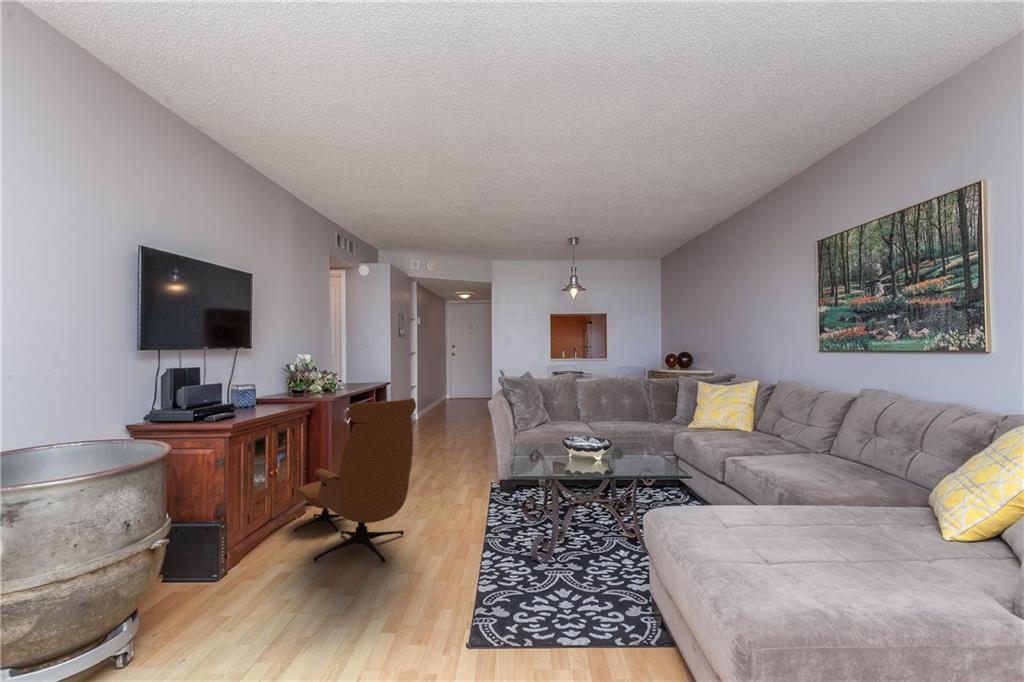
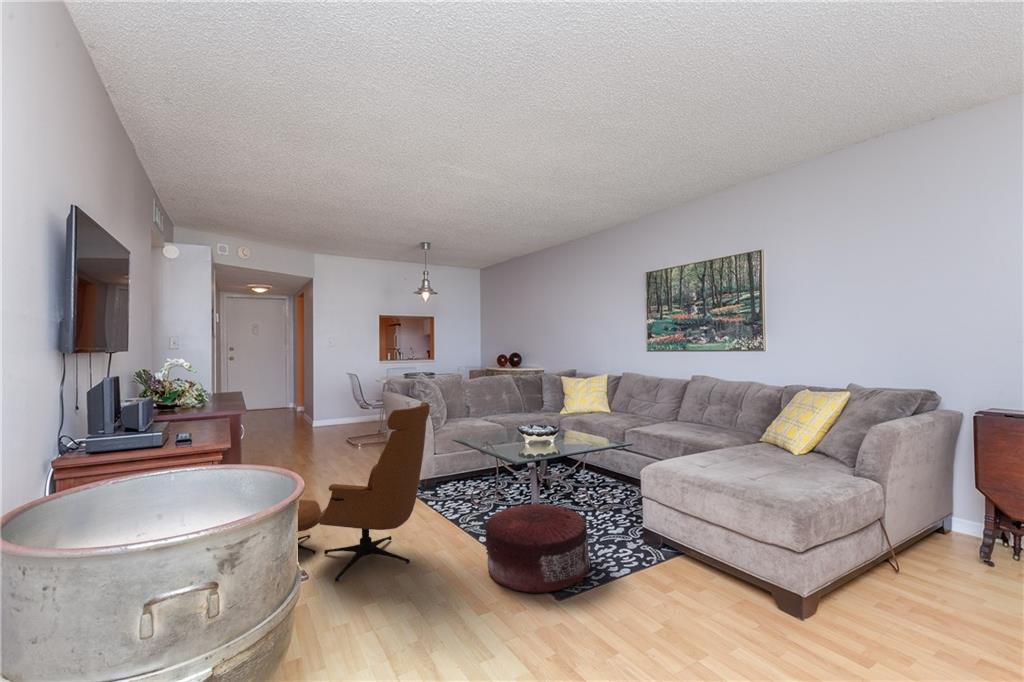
pouf: none [420,525,552,639] -> present [486,502,590,593]

